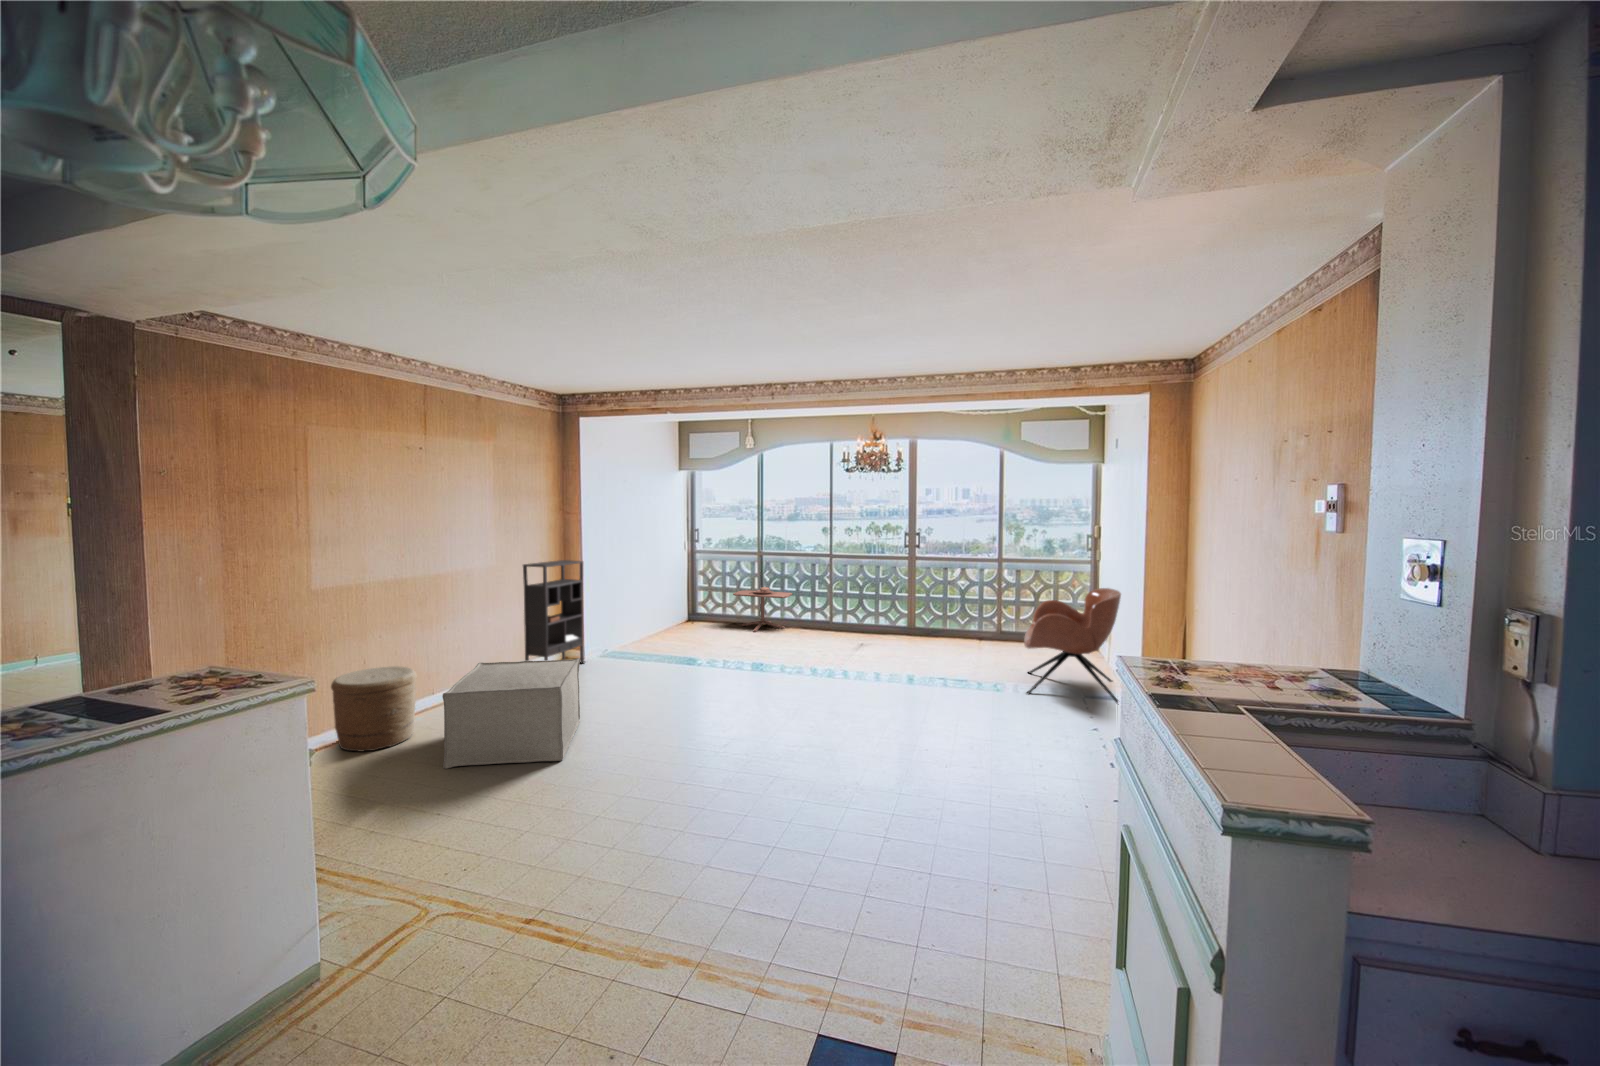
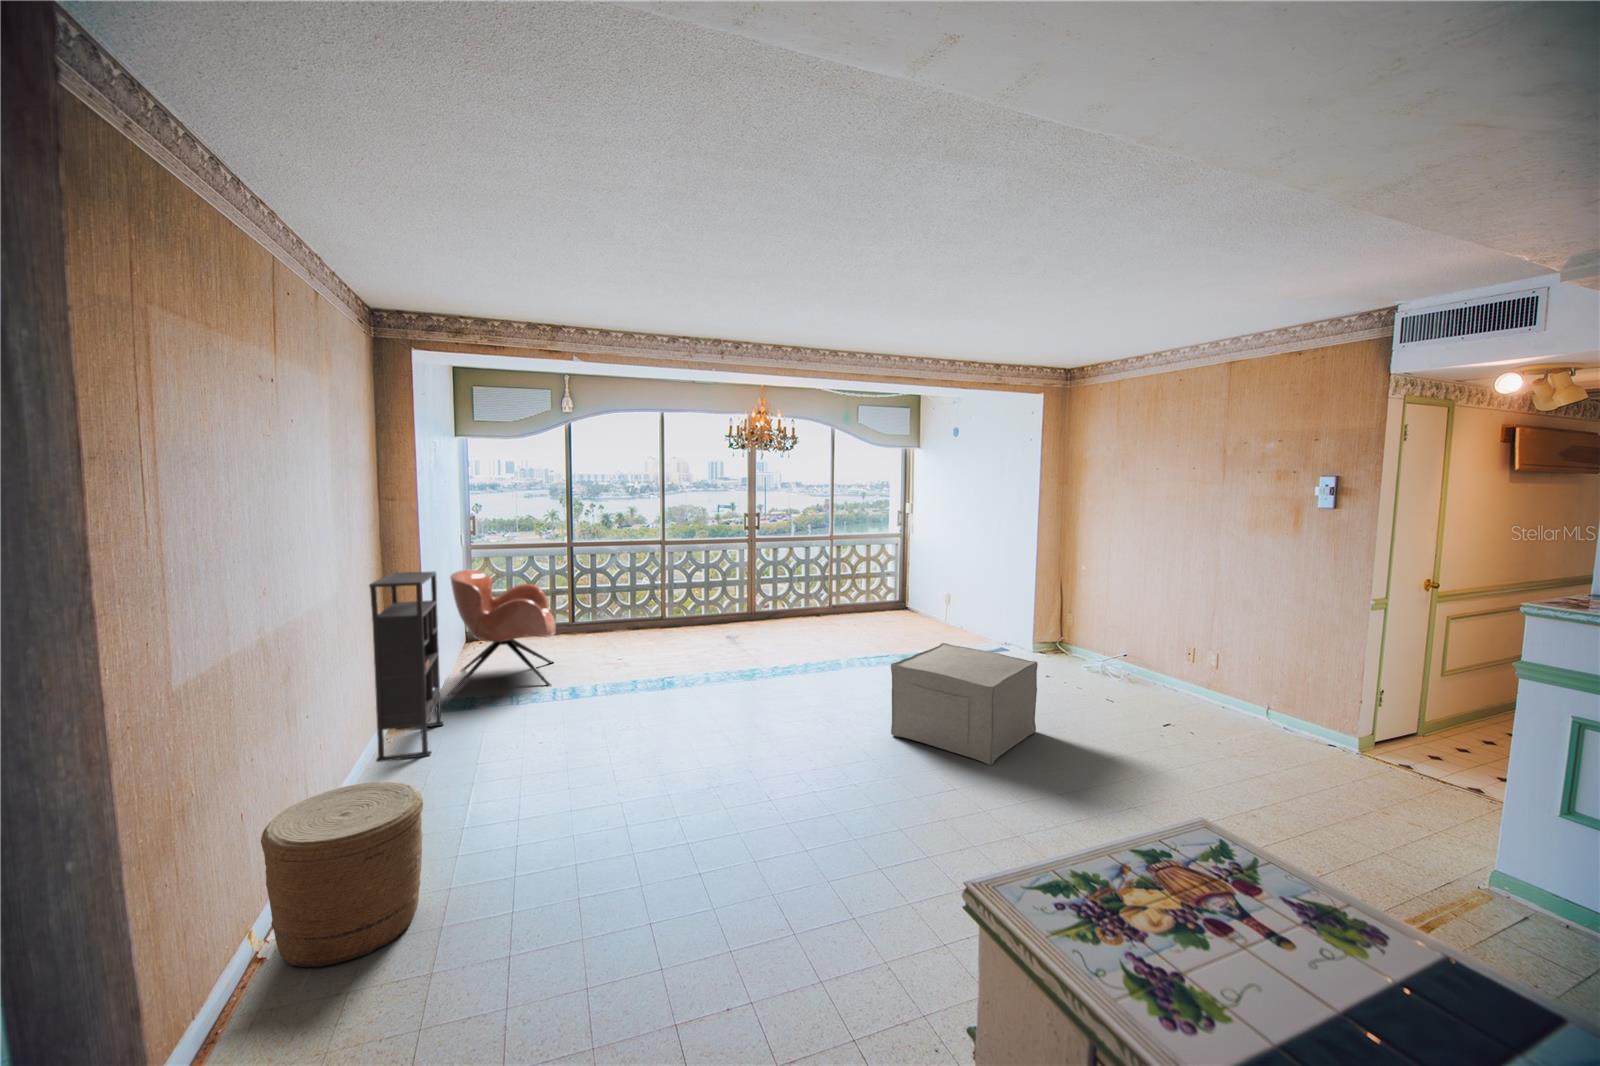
side table: present [733,587,793,632] -> none [545,587,621,644]
armchair: present [1024,588,1121,705] -> present [448,570,556,696]
ottoman: present [442,658,580,769] -> present [891,643,1038,765]

